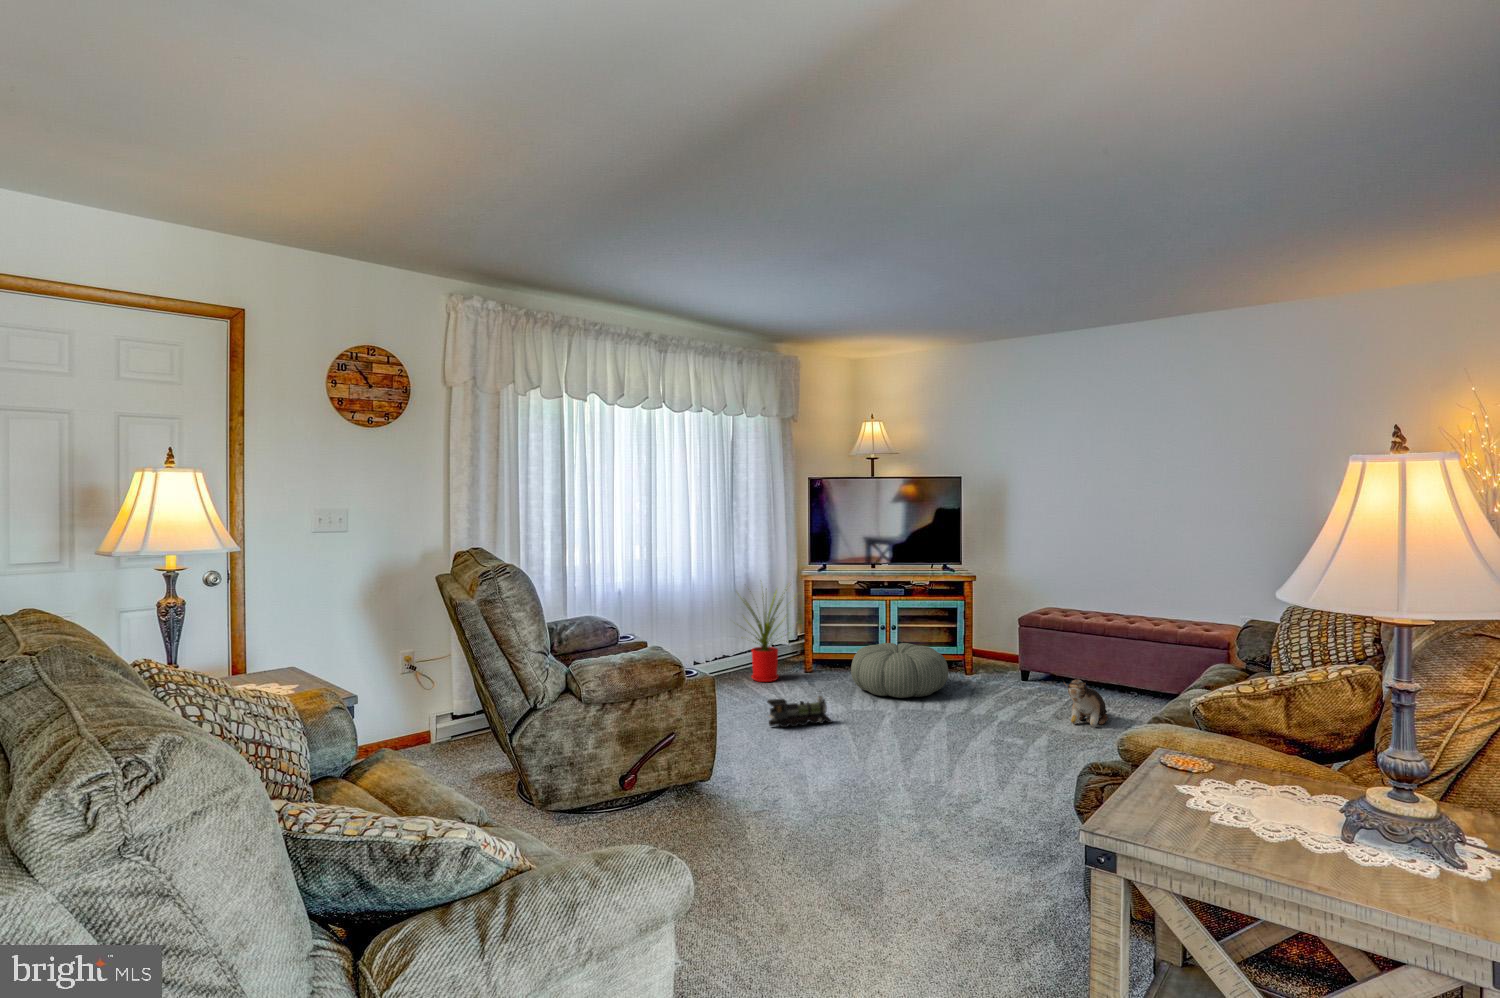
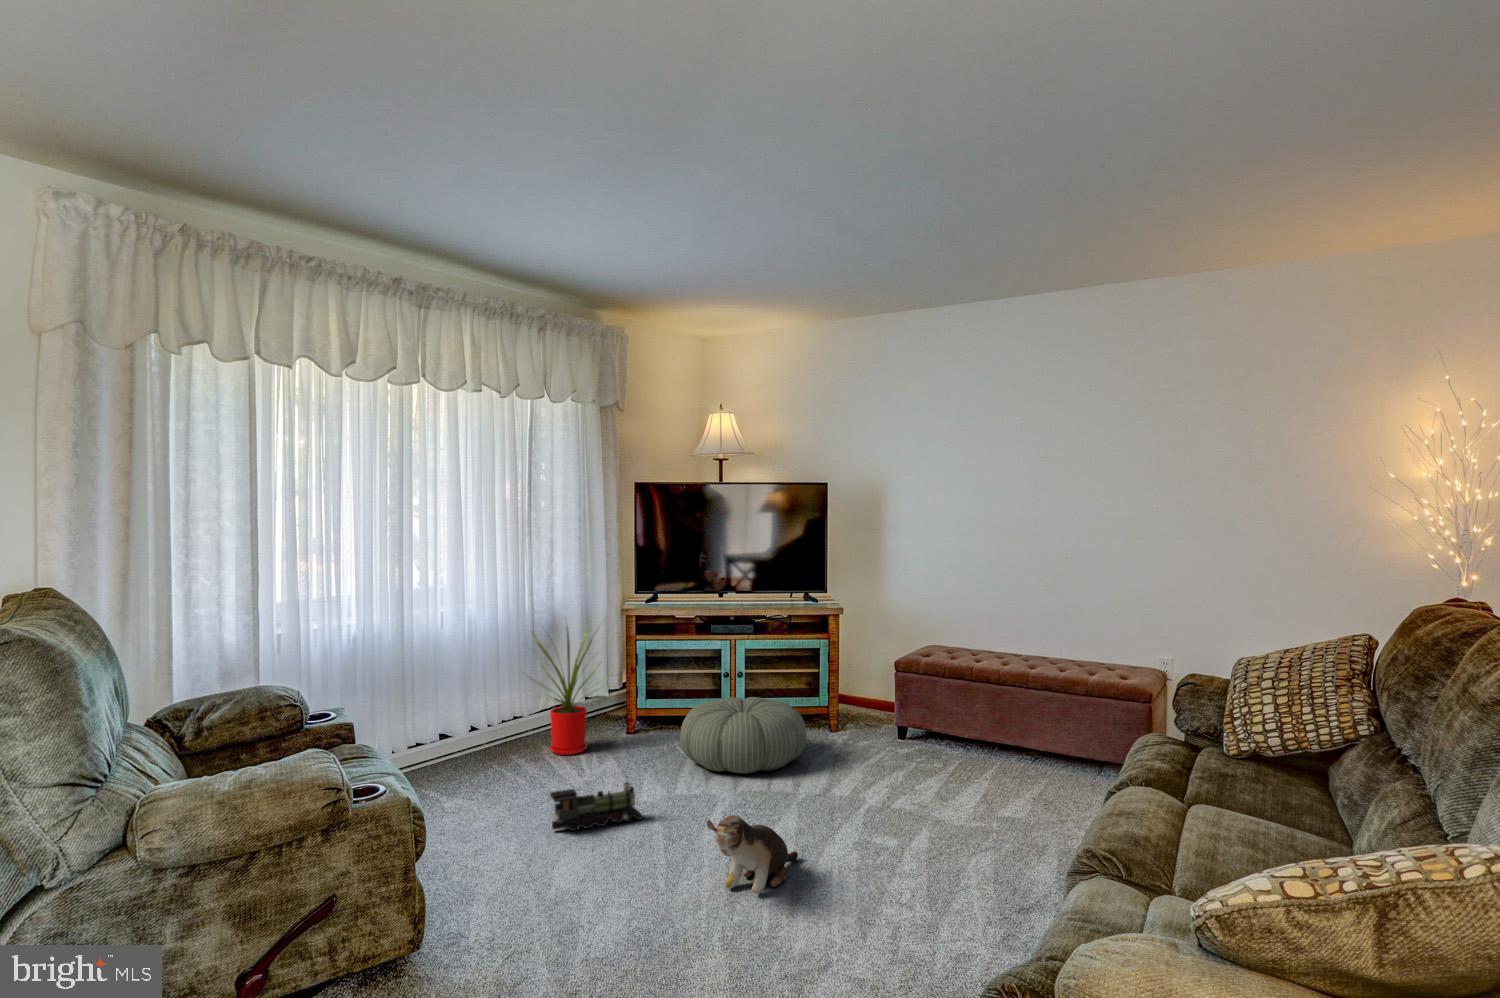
plush toy: present [1064,679,1108,726] -> present [707,815,798,893]

